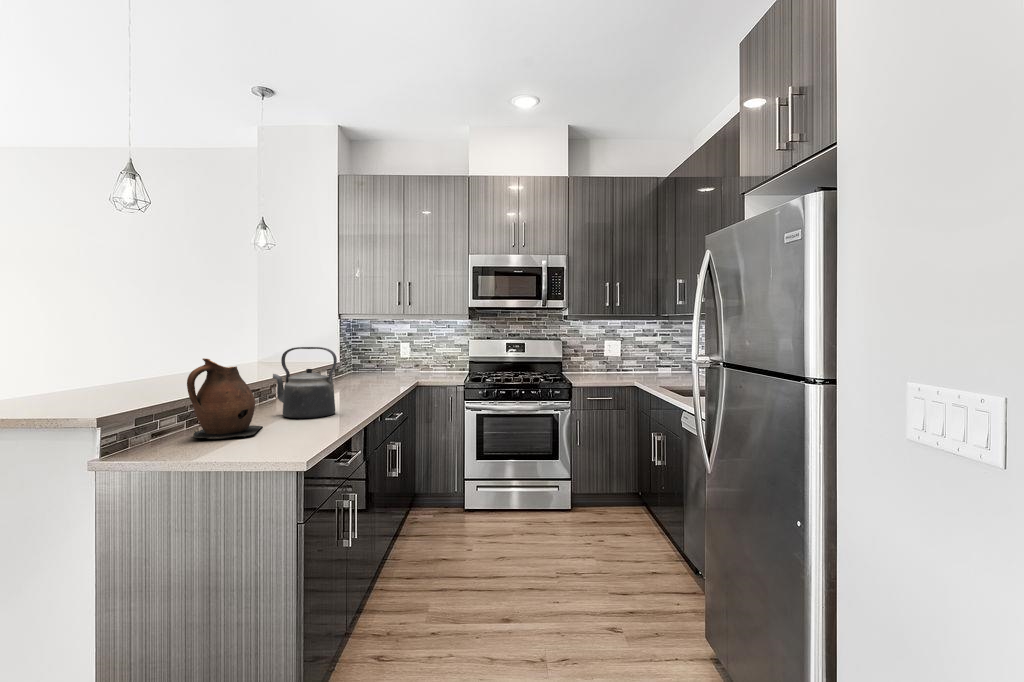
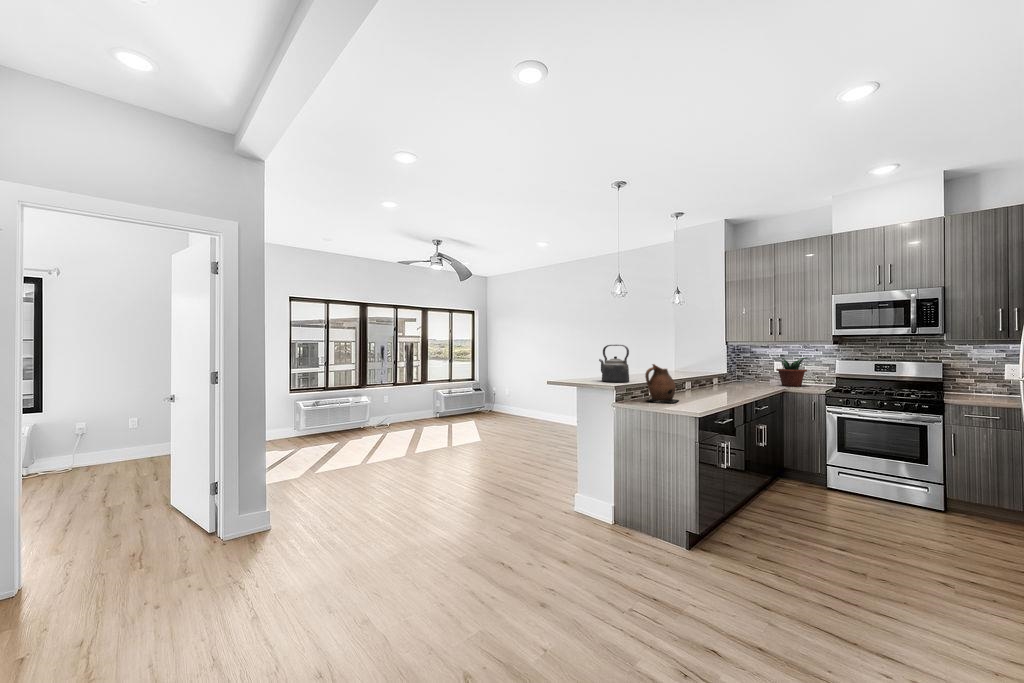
potted plant: none [400,336,443,377] -> present [774,357,810,386]
kettle: present [273,347,337,418] -> present [599,345,629,382]

